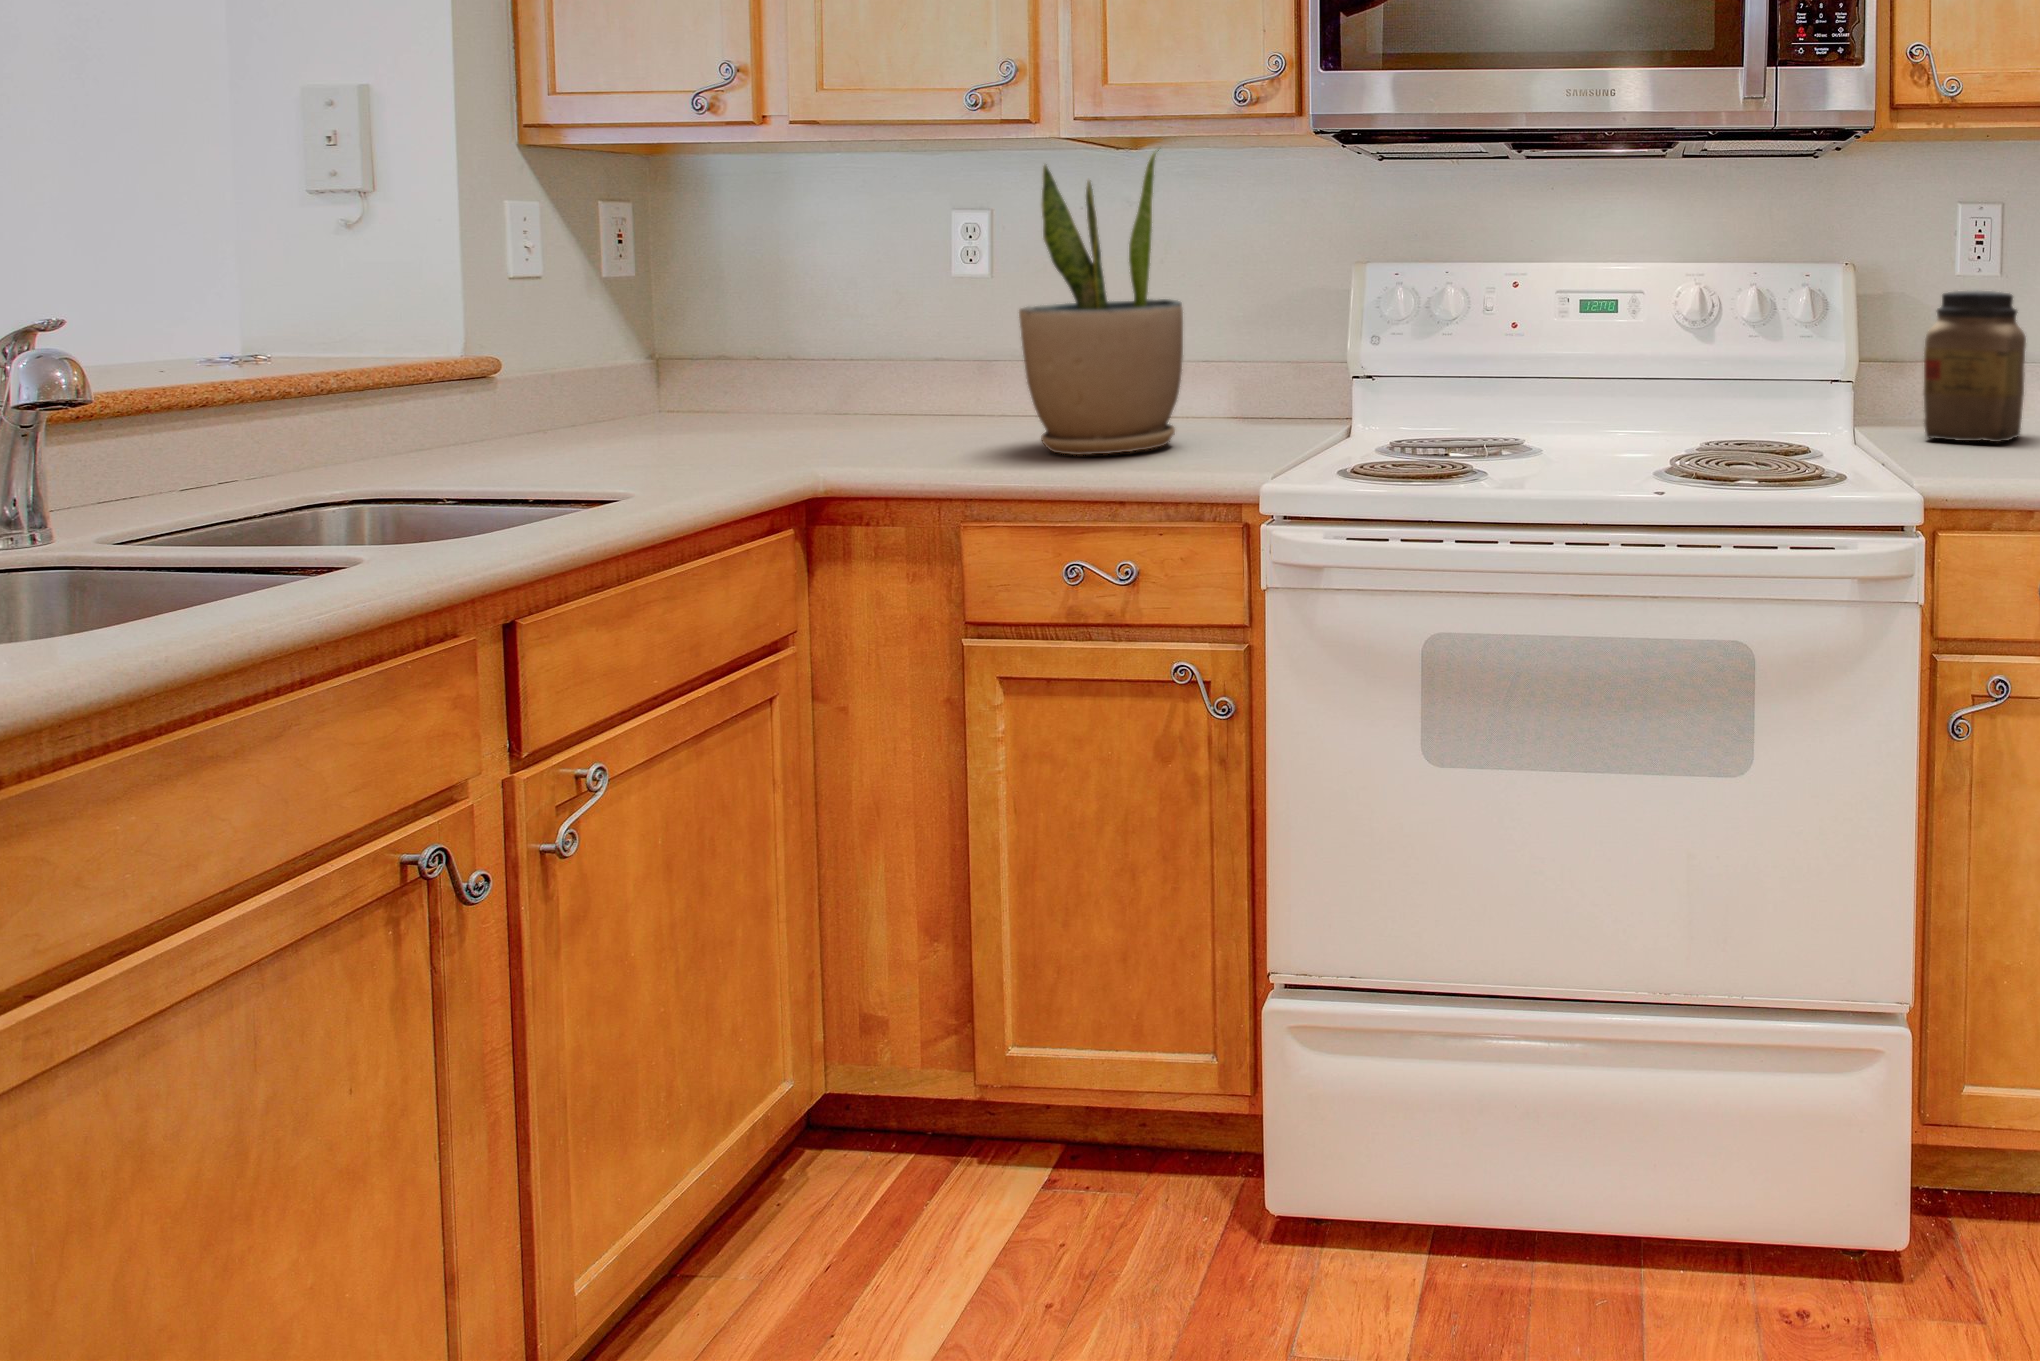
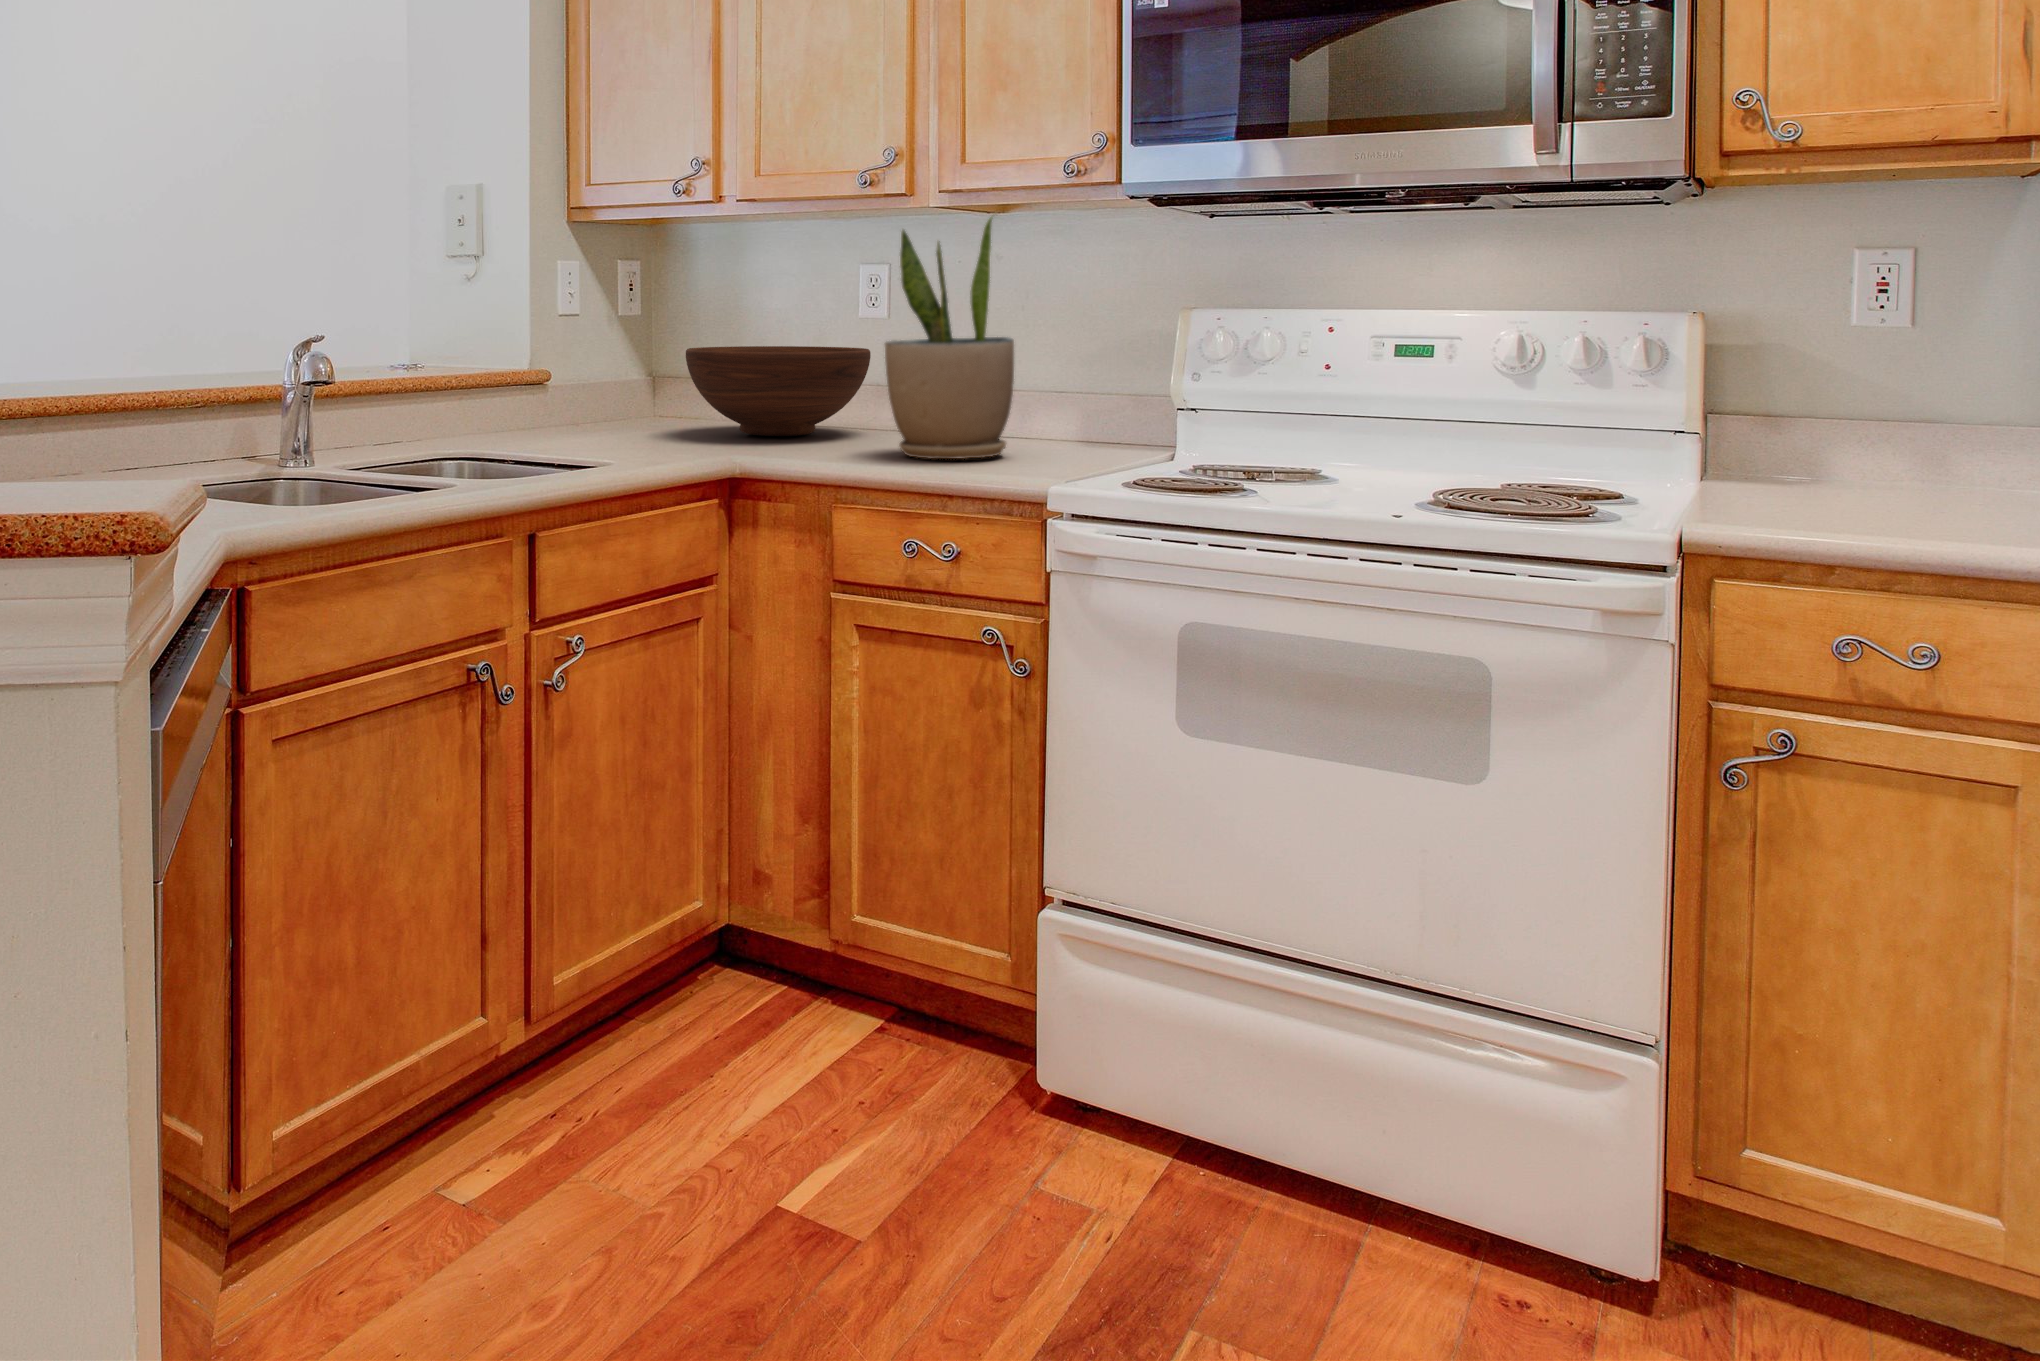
jar: present [1924,291,2026,442] -> none [1763,343,1902,502]
fruit bowl: none [722,314,982,434] -> present [686,346,871,436]

